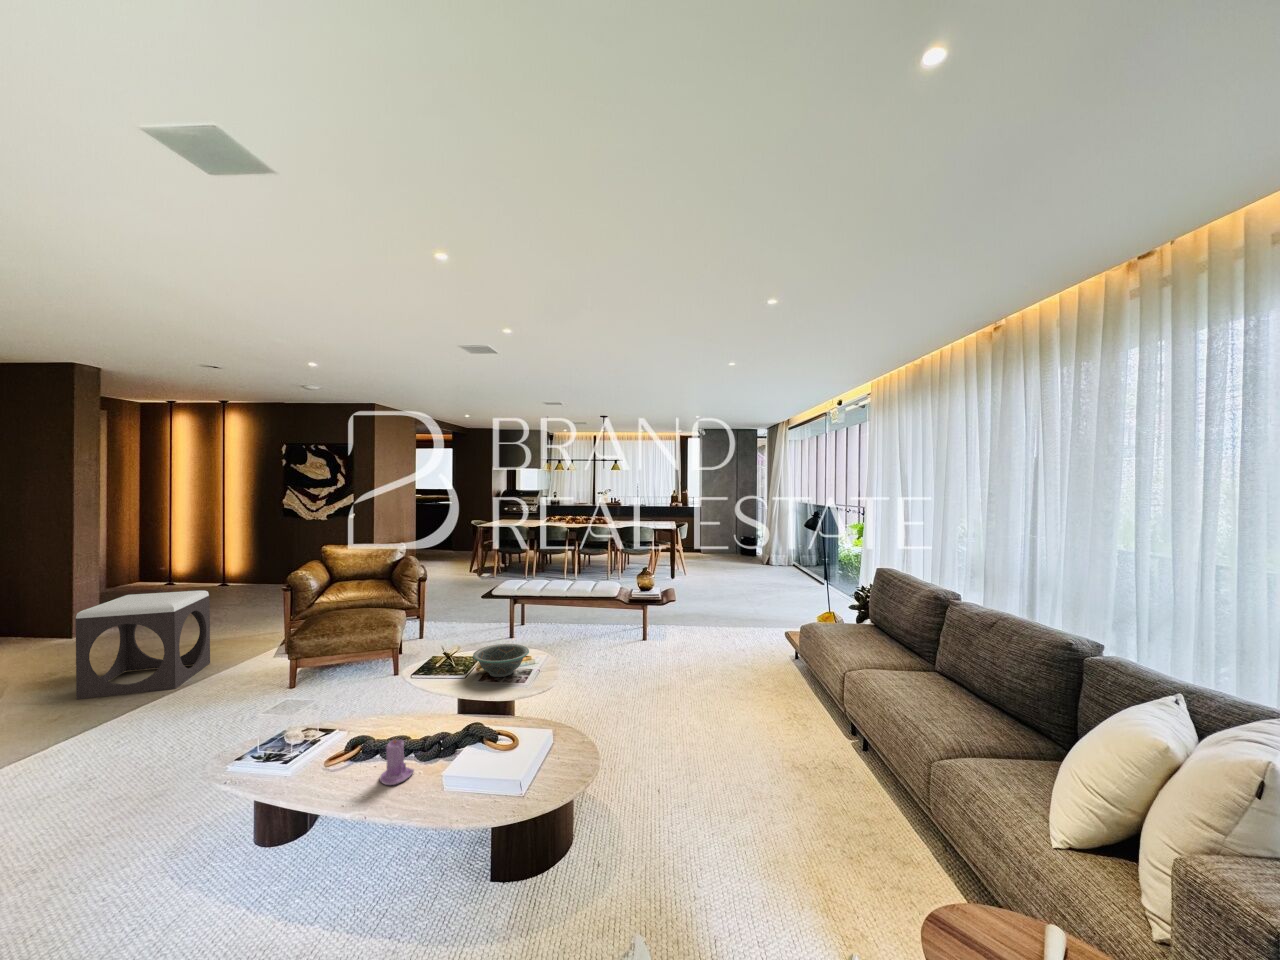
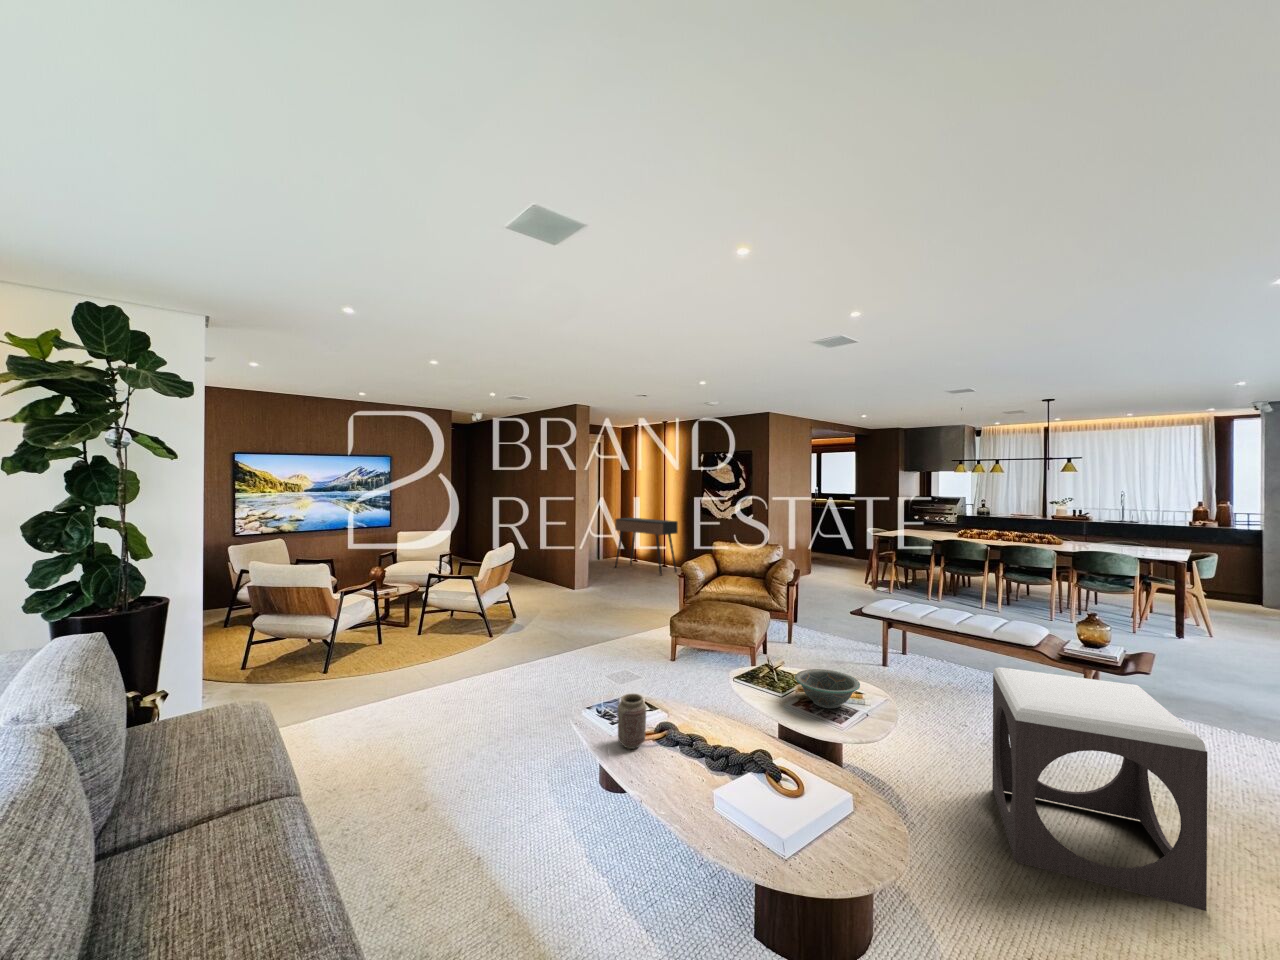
console table: none [144,528,250,597] -> present [615,518,678,575]
footstool: present [76,591,210,699] -> present [992,667,1208,911]
vase: none [307,713,345,776] -> present [618,694,647,749]
candle: present [380,739,414,785] -> none [663,735,694,783]

